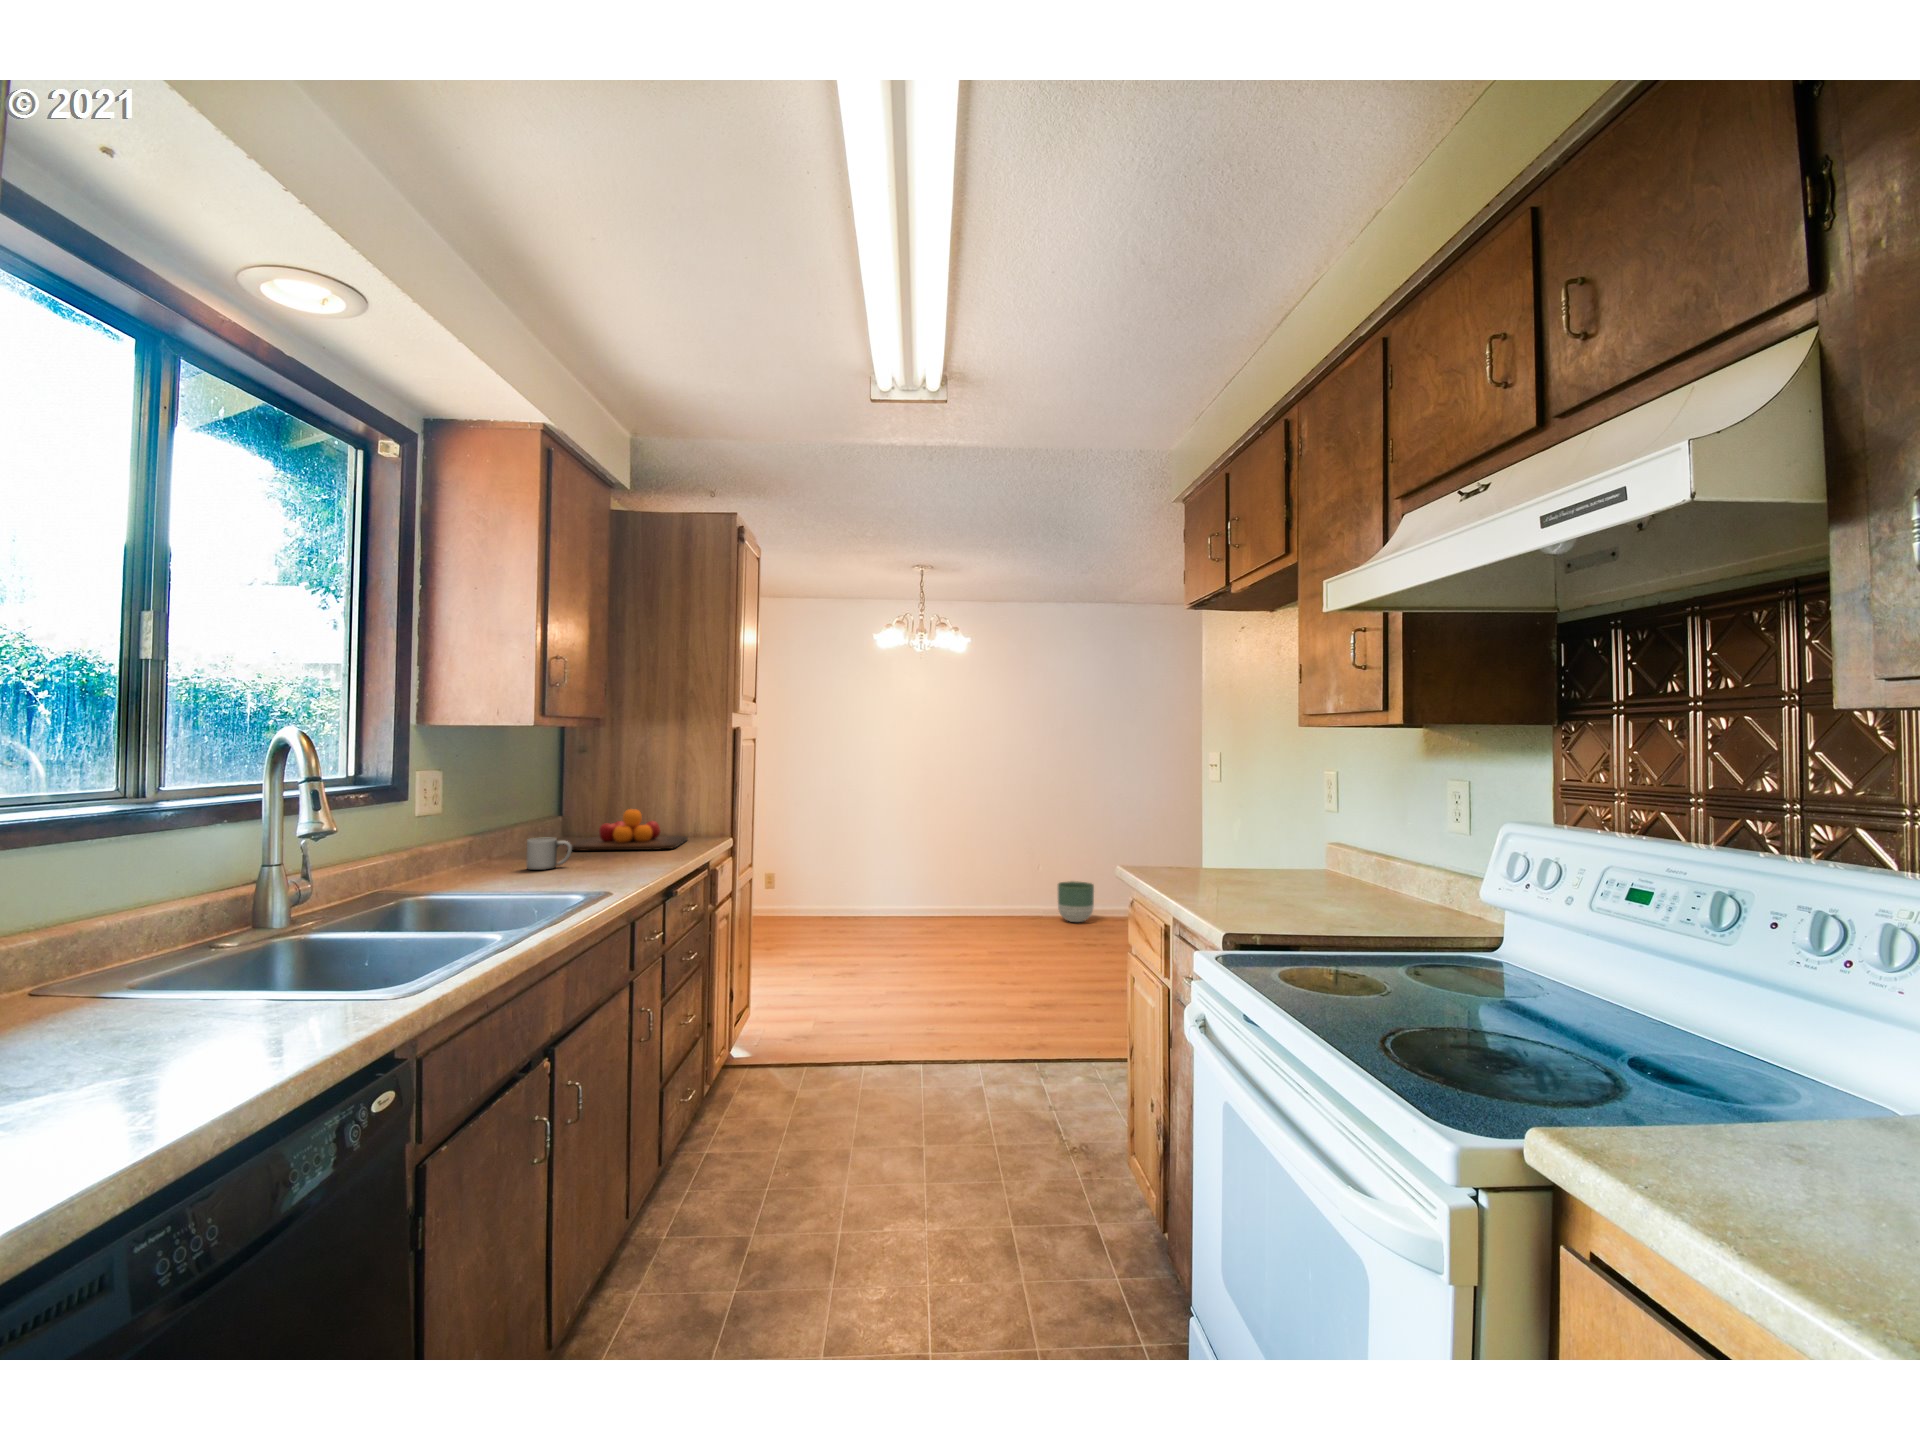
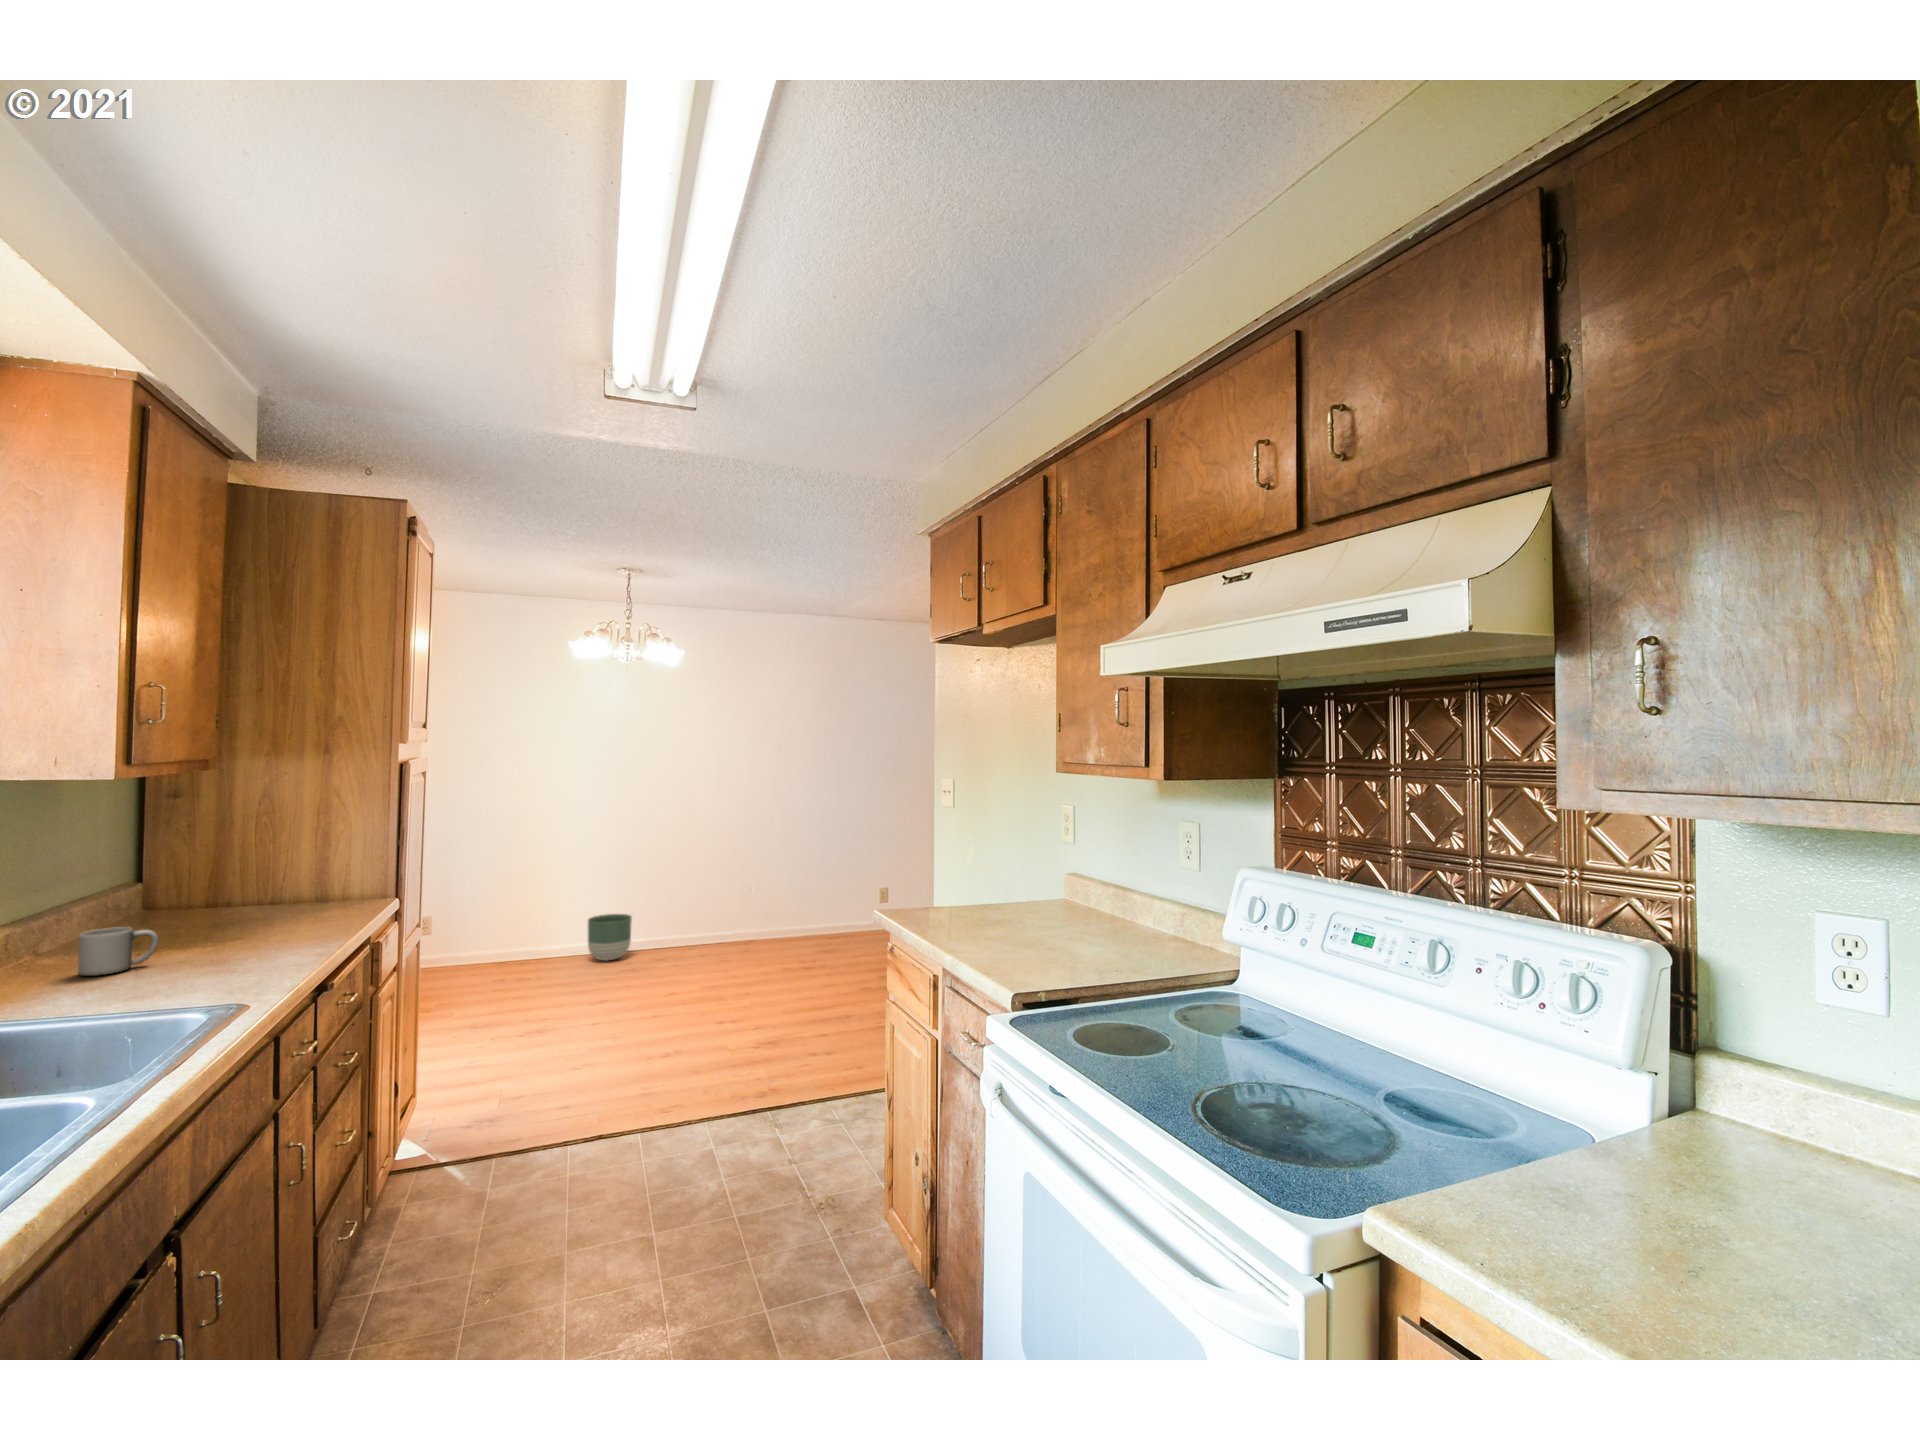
chopping board: present [571,809,688,850] -> none [147,872,338,935]
planter: present [1058,881,1094,922] -> present [588,914,632,961]

